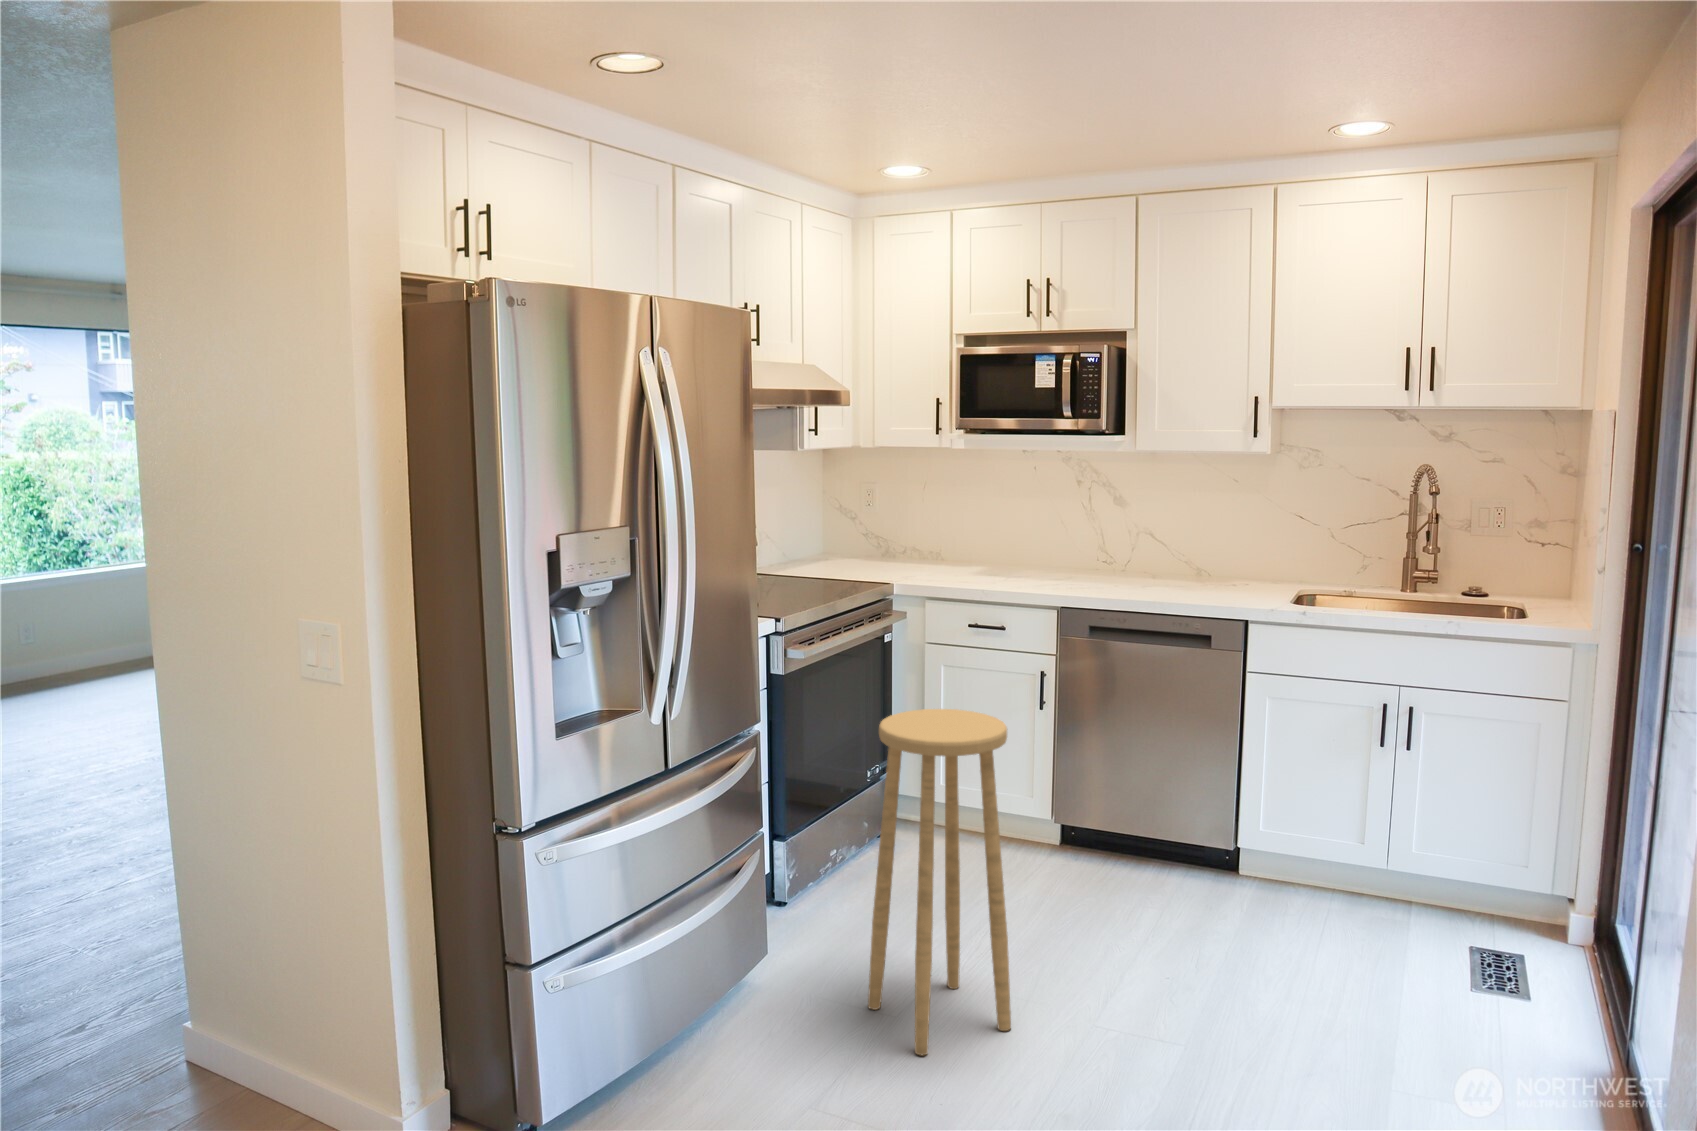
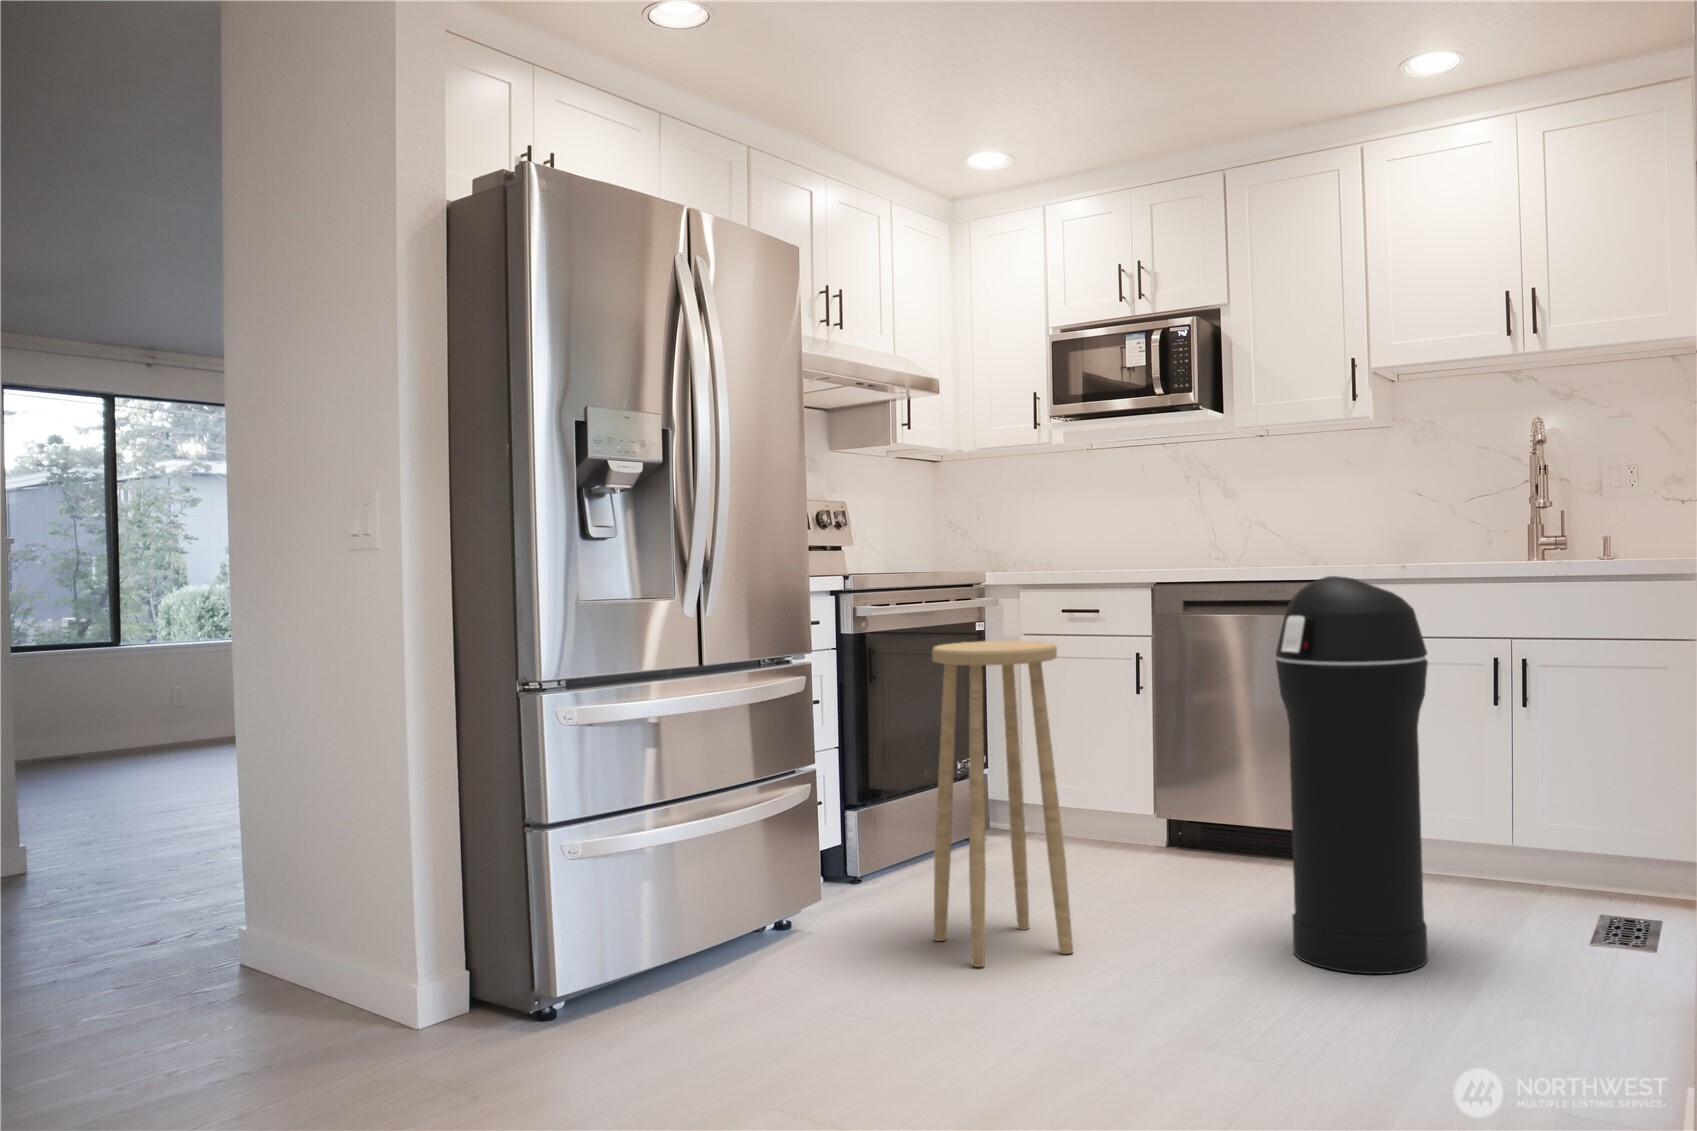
trash can: none [1221,669,1377,1062] -> present [1276,576,1428,974]

